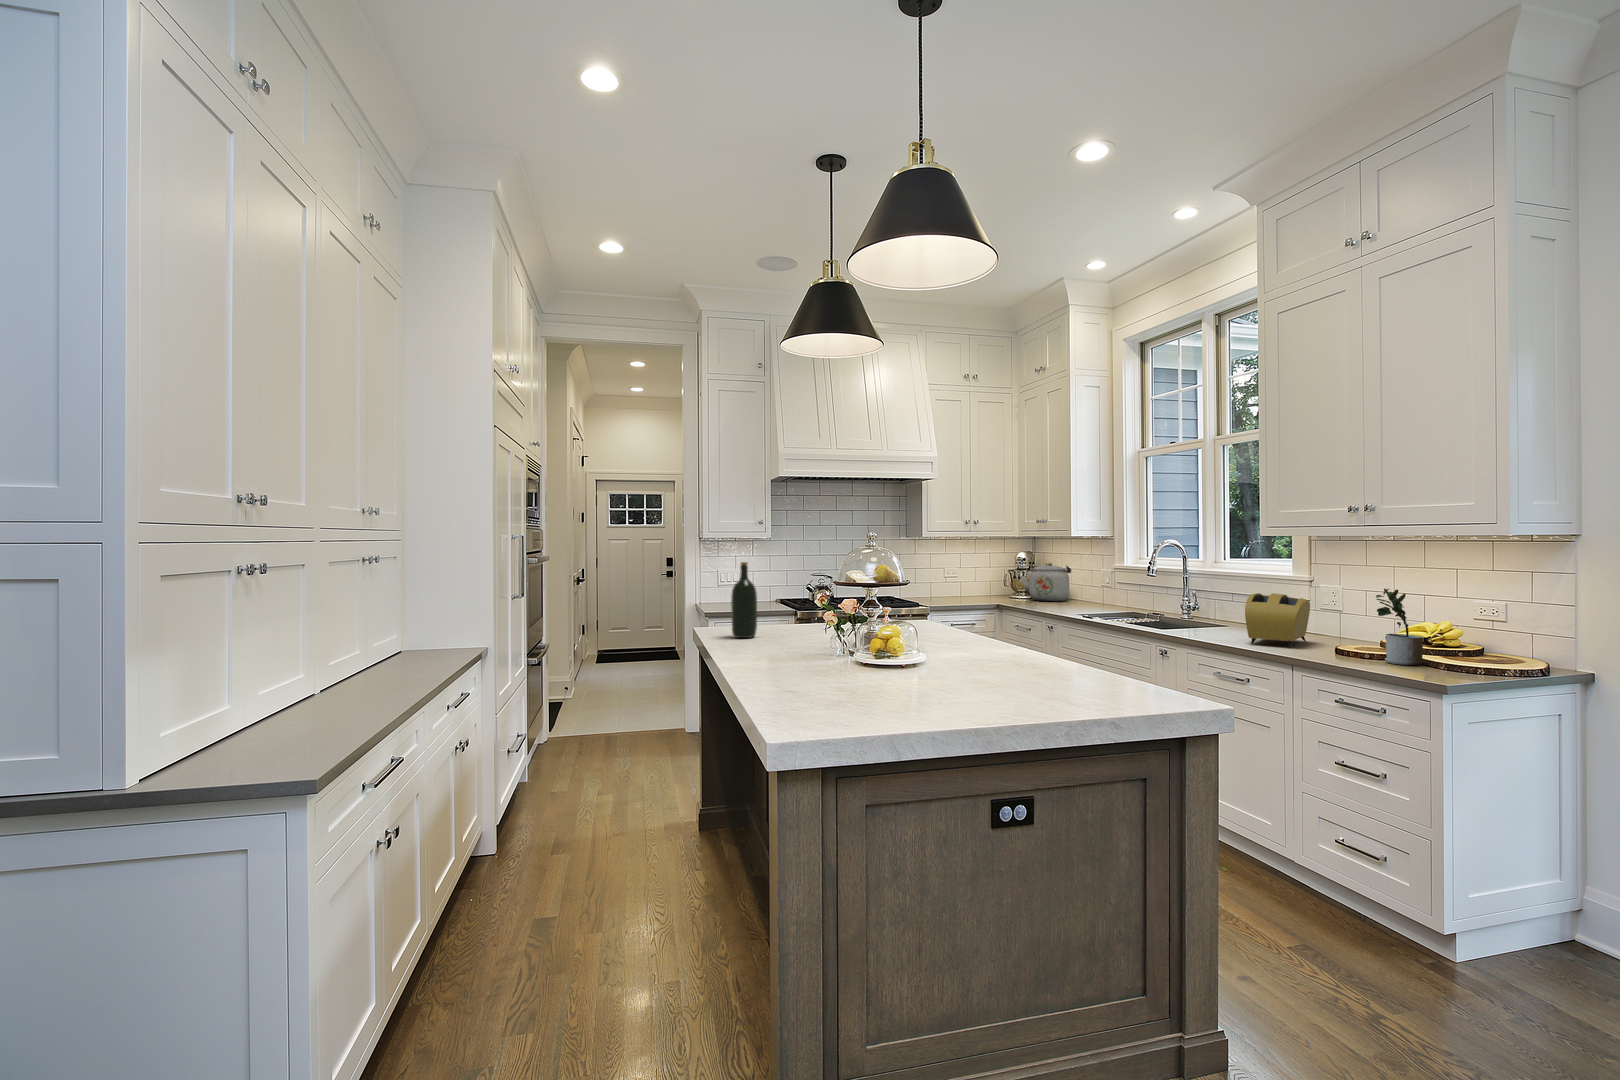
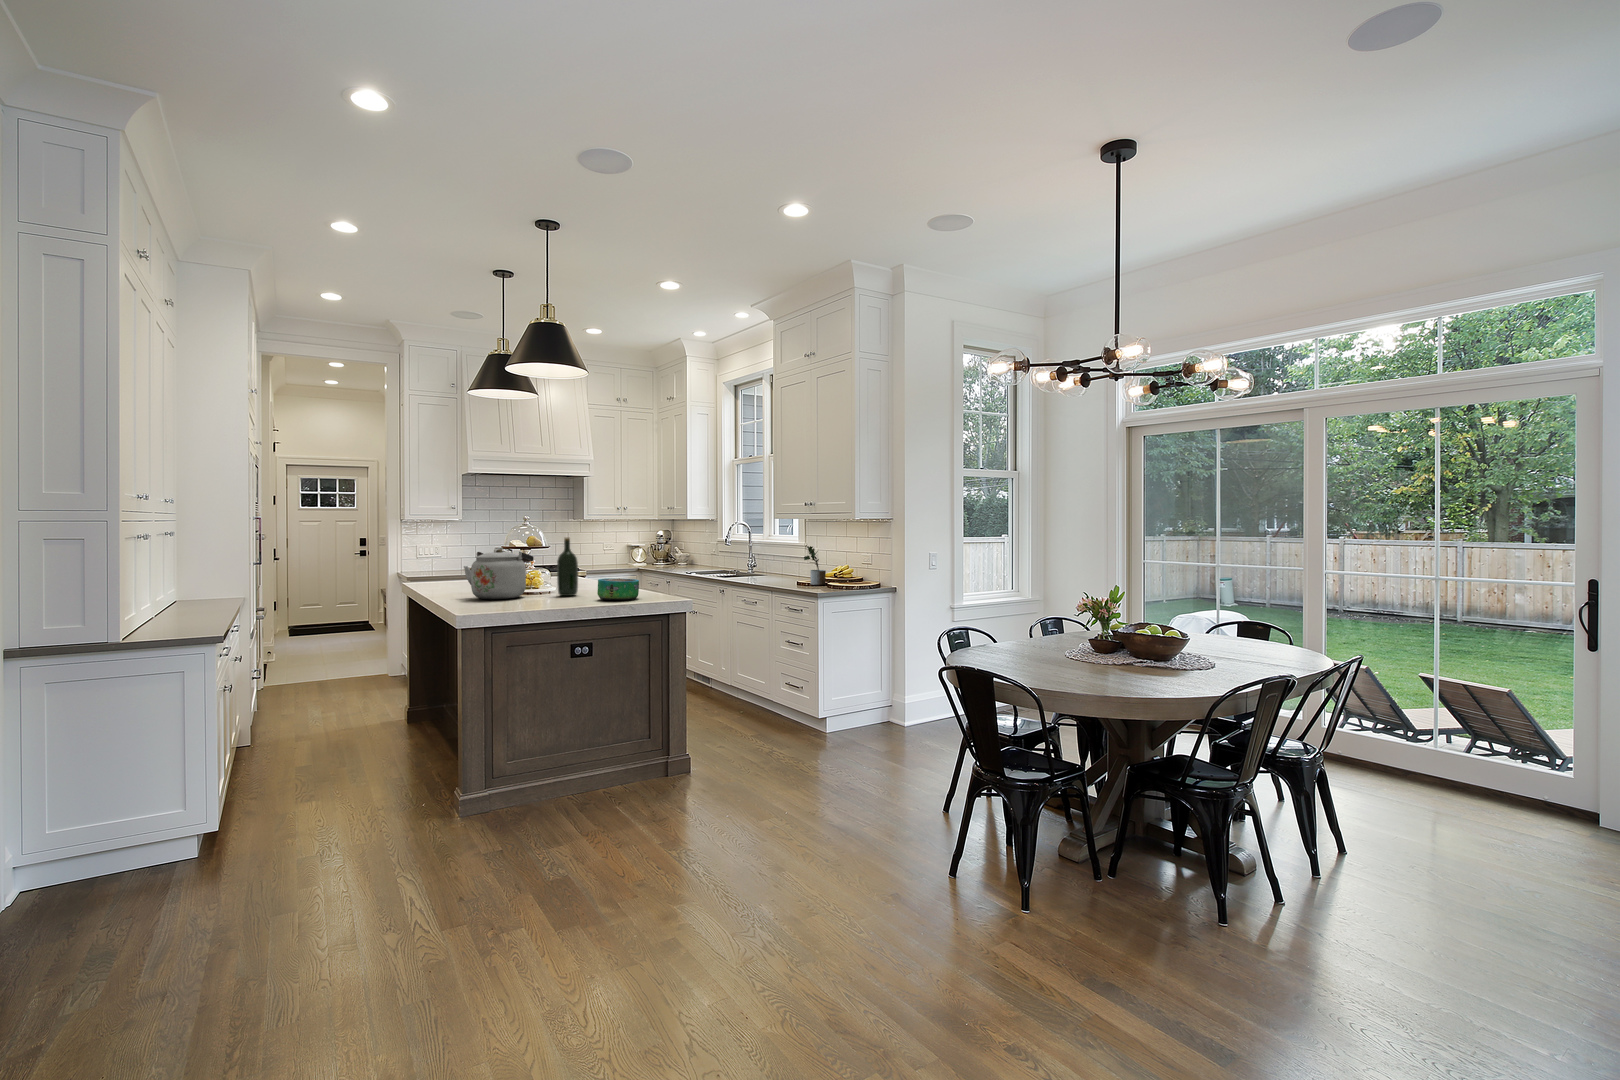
wine bottle: present [731,562,757,638] -> present [557,538,578,596]
kettle: present [1021,563,1071,601] -> present [464,549,534,599]
toaster: present [1245,593,1310,647] -> none [757,551,794,581]
decorative bowl: none [1029,653,1116,704] -> present [597,578,639,600]

